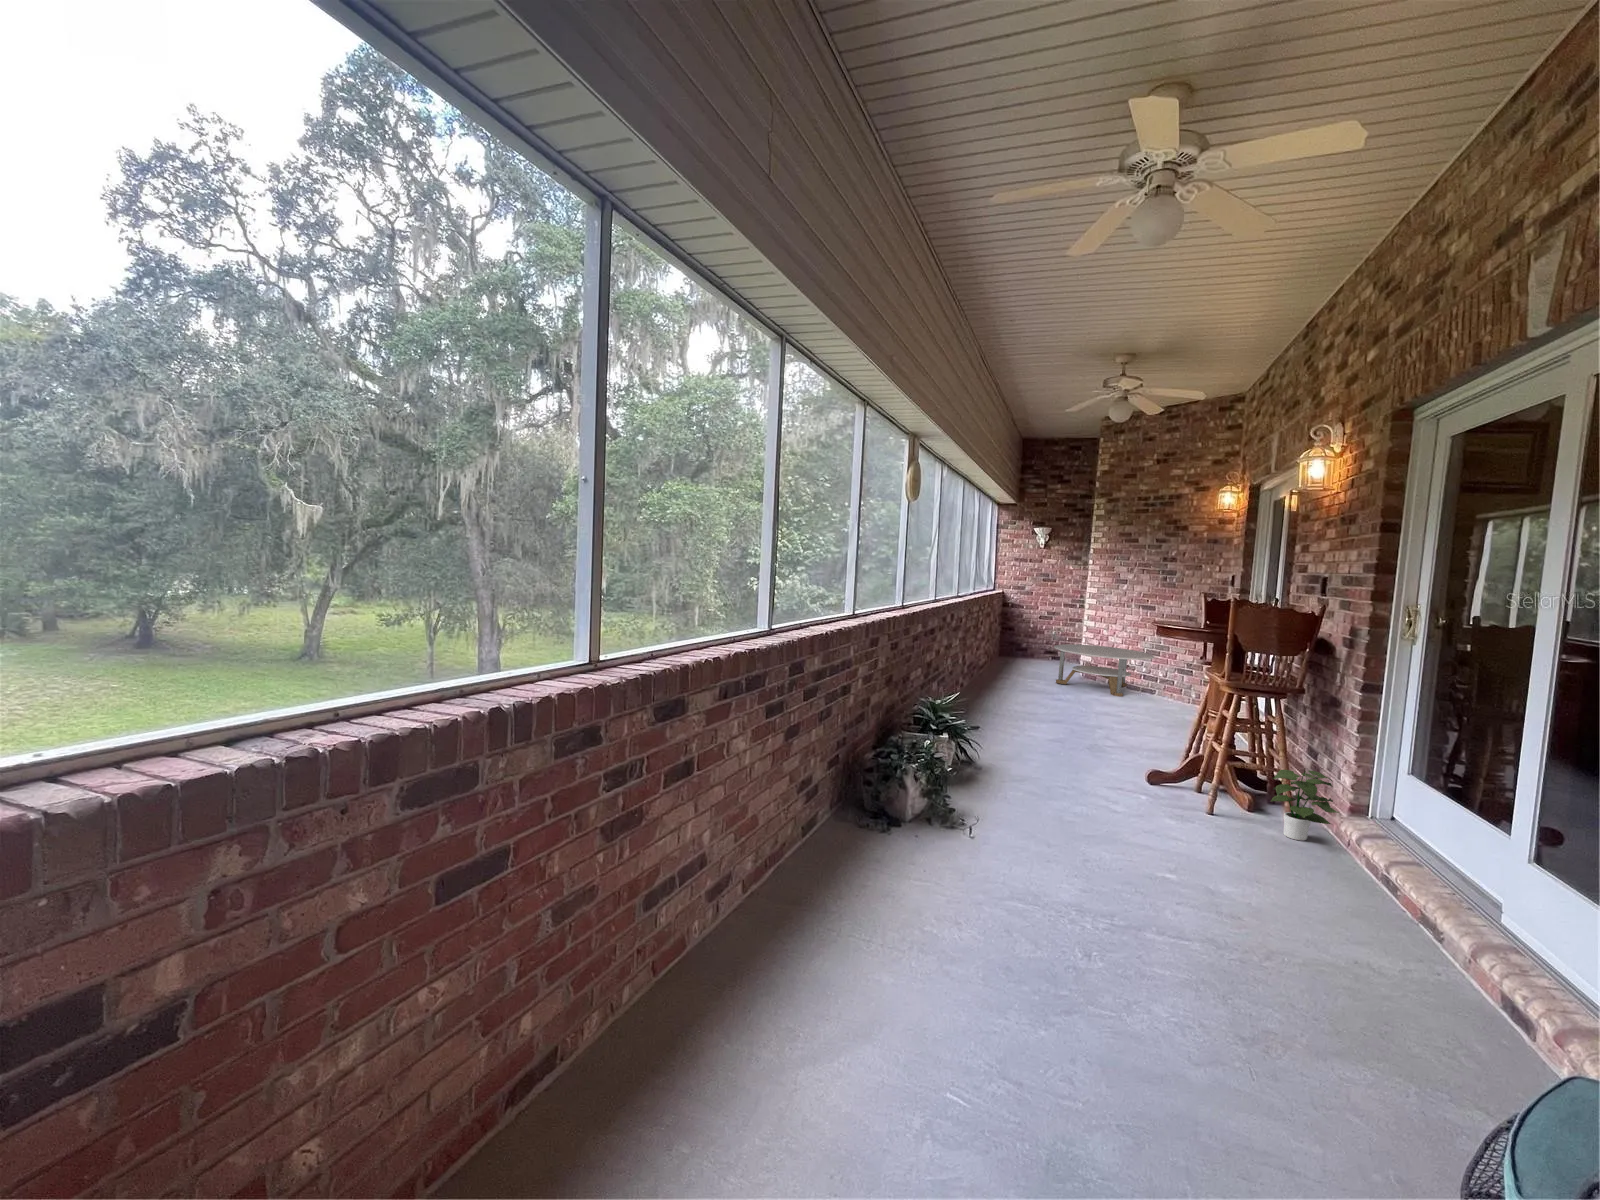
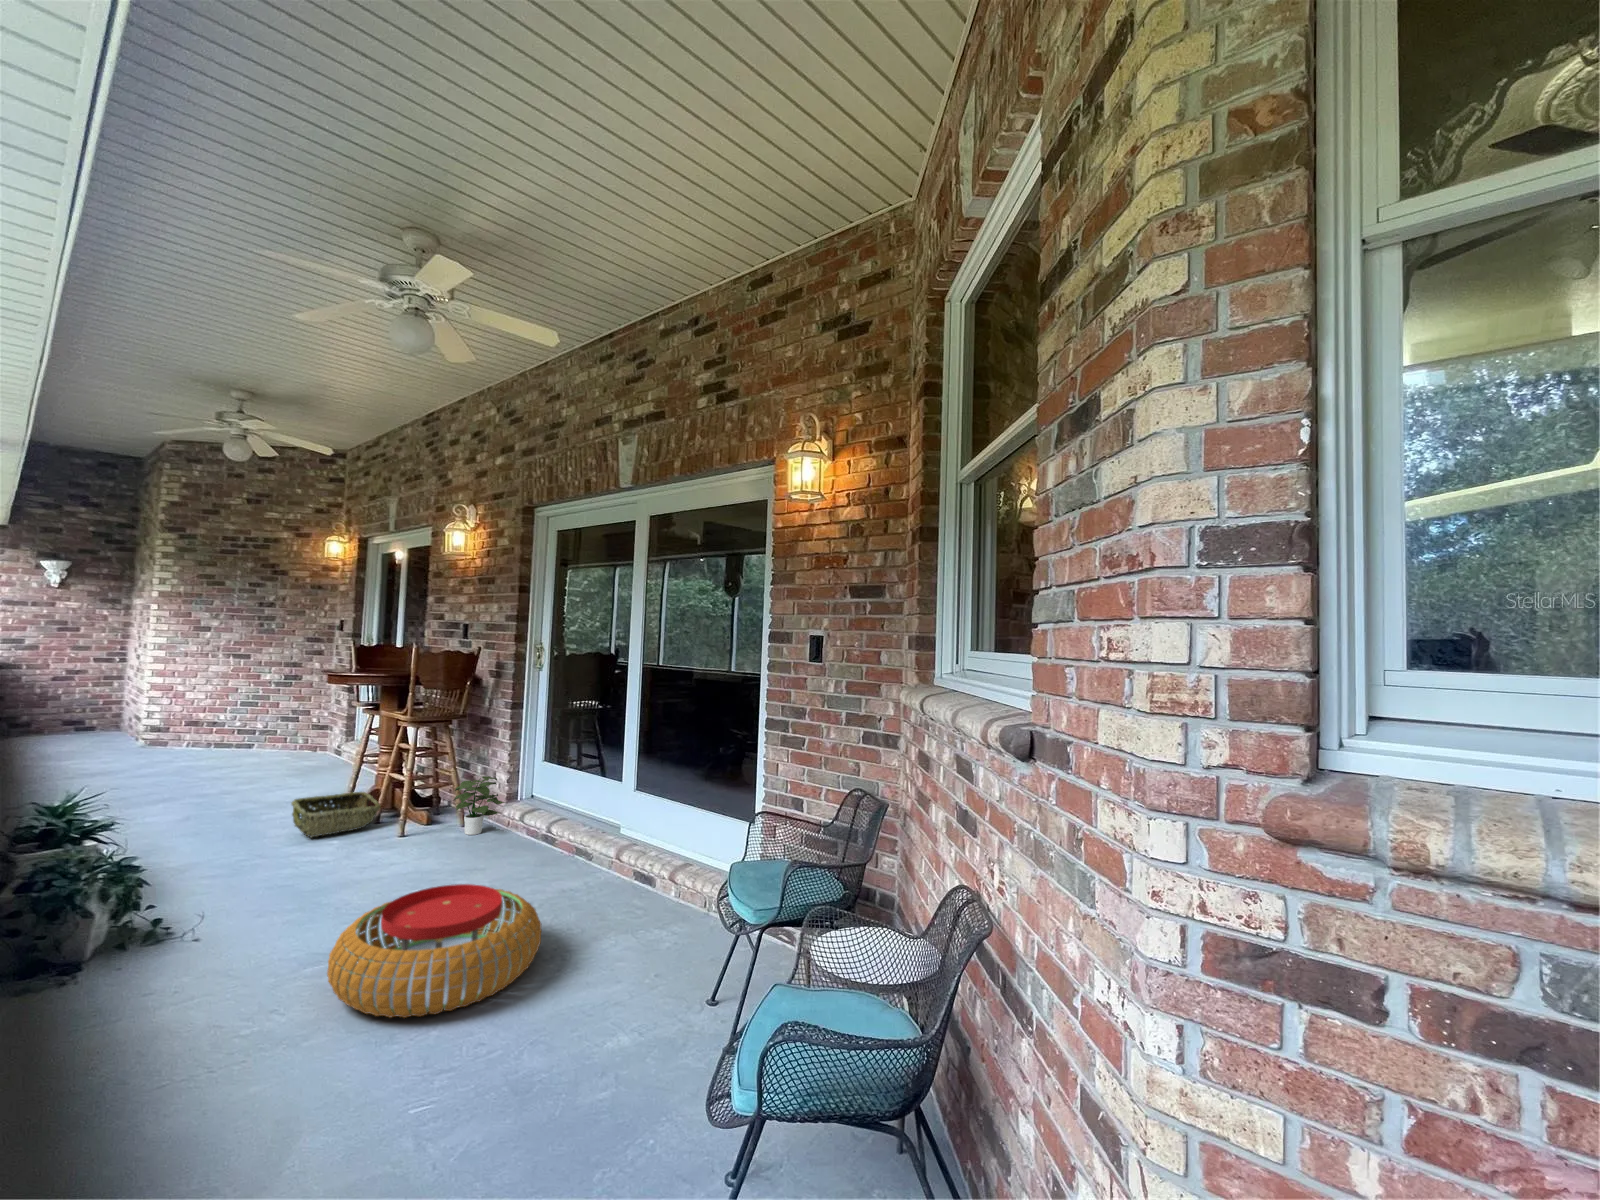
round table: present [1054,644,1154,697] -> none [109,705,255,760]
woven basket: none [1119,741,1200,789] -> present [291,792,381,838]
pouf: none [1021,859,1261,1020] -> present [327,884,541,1018]

